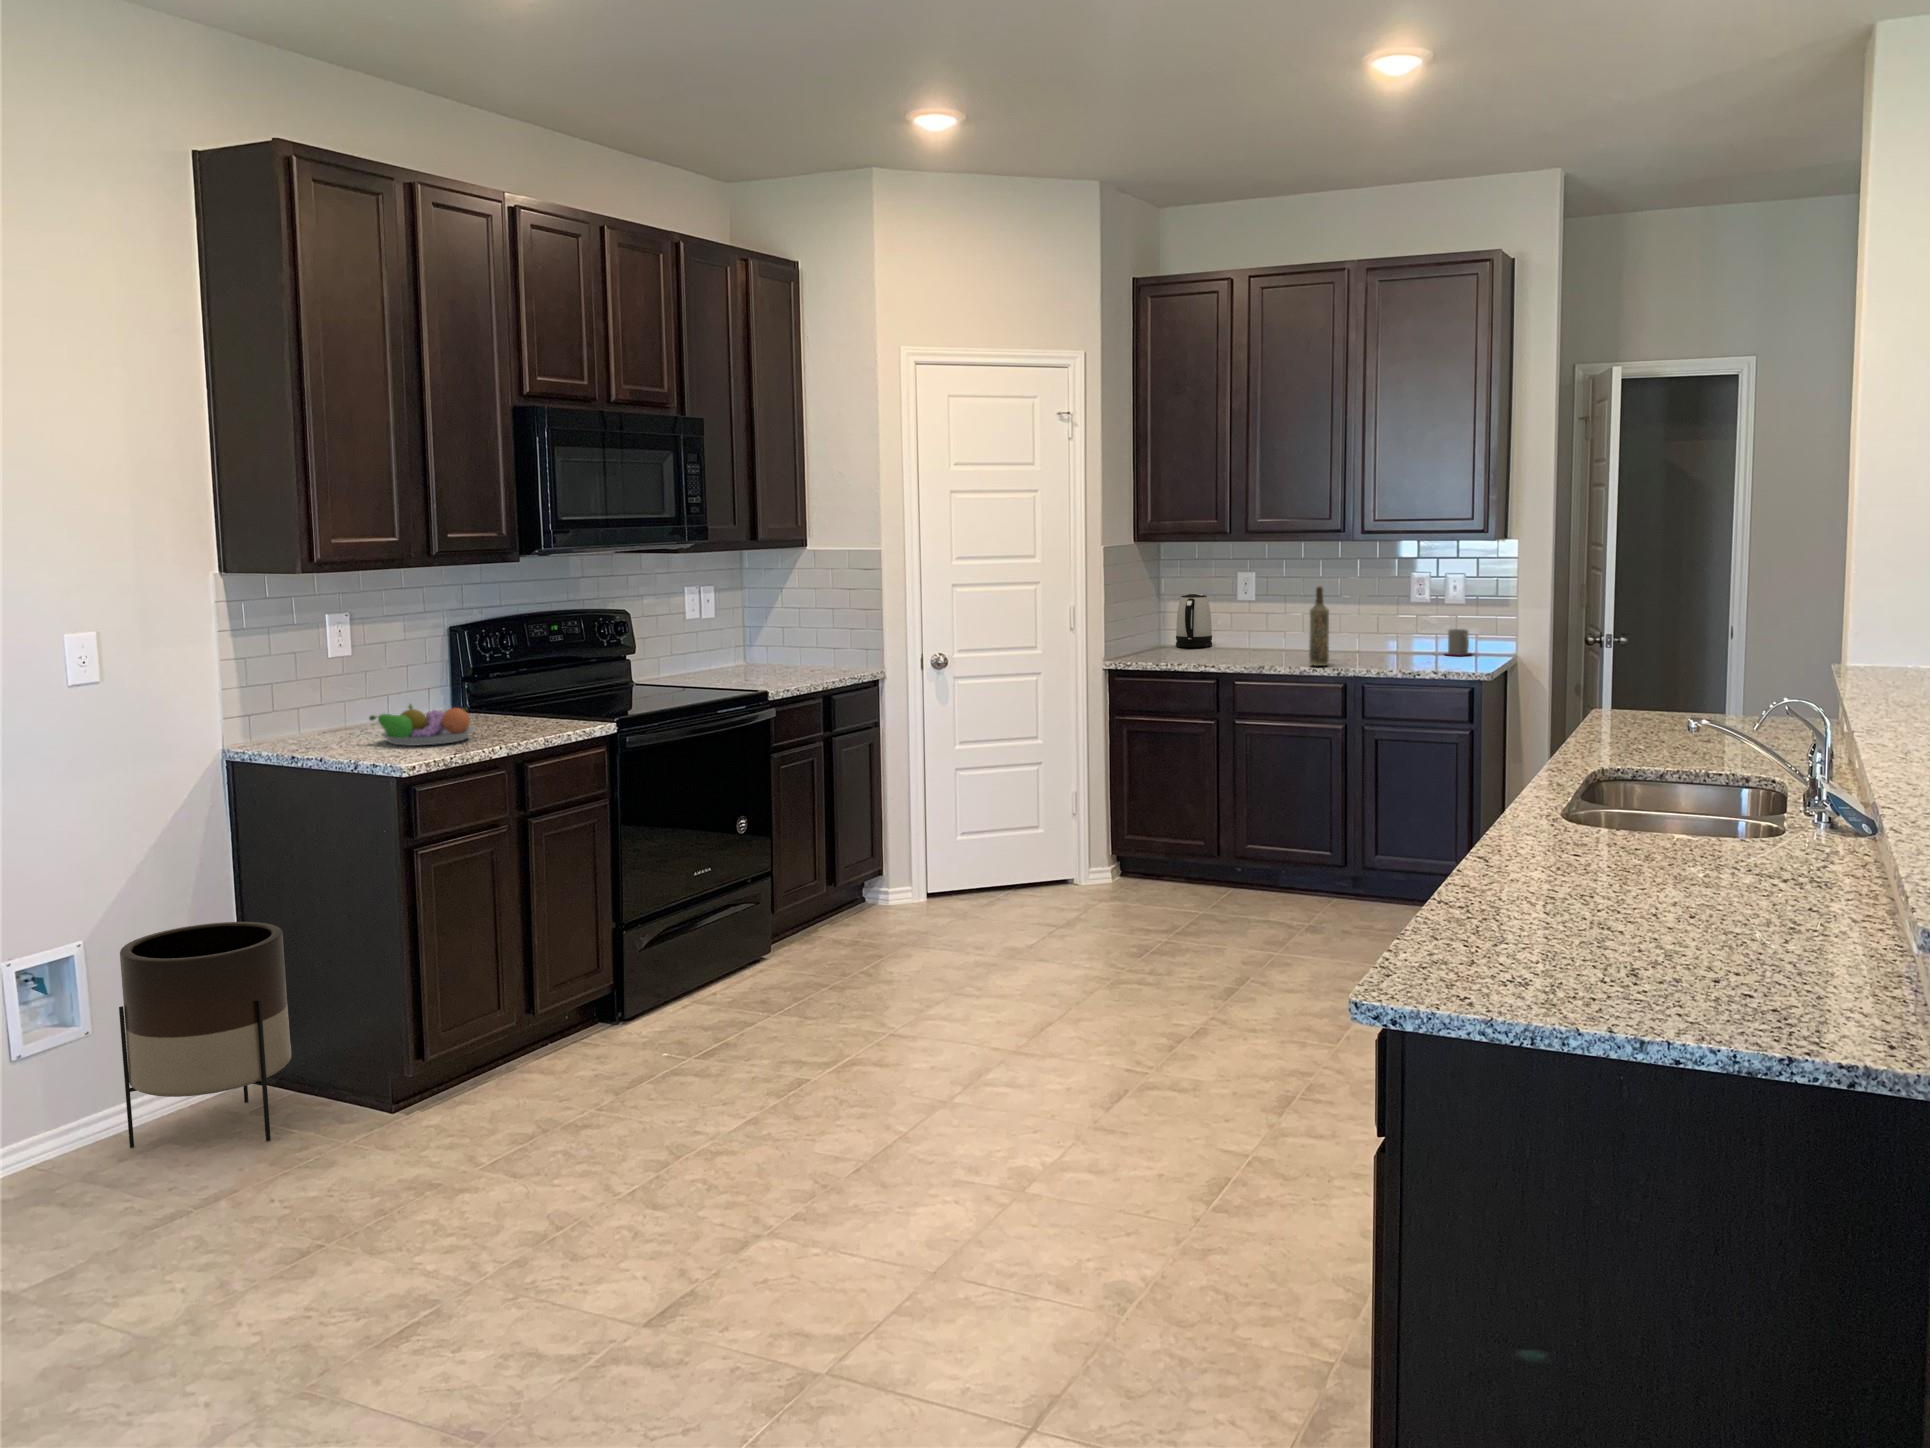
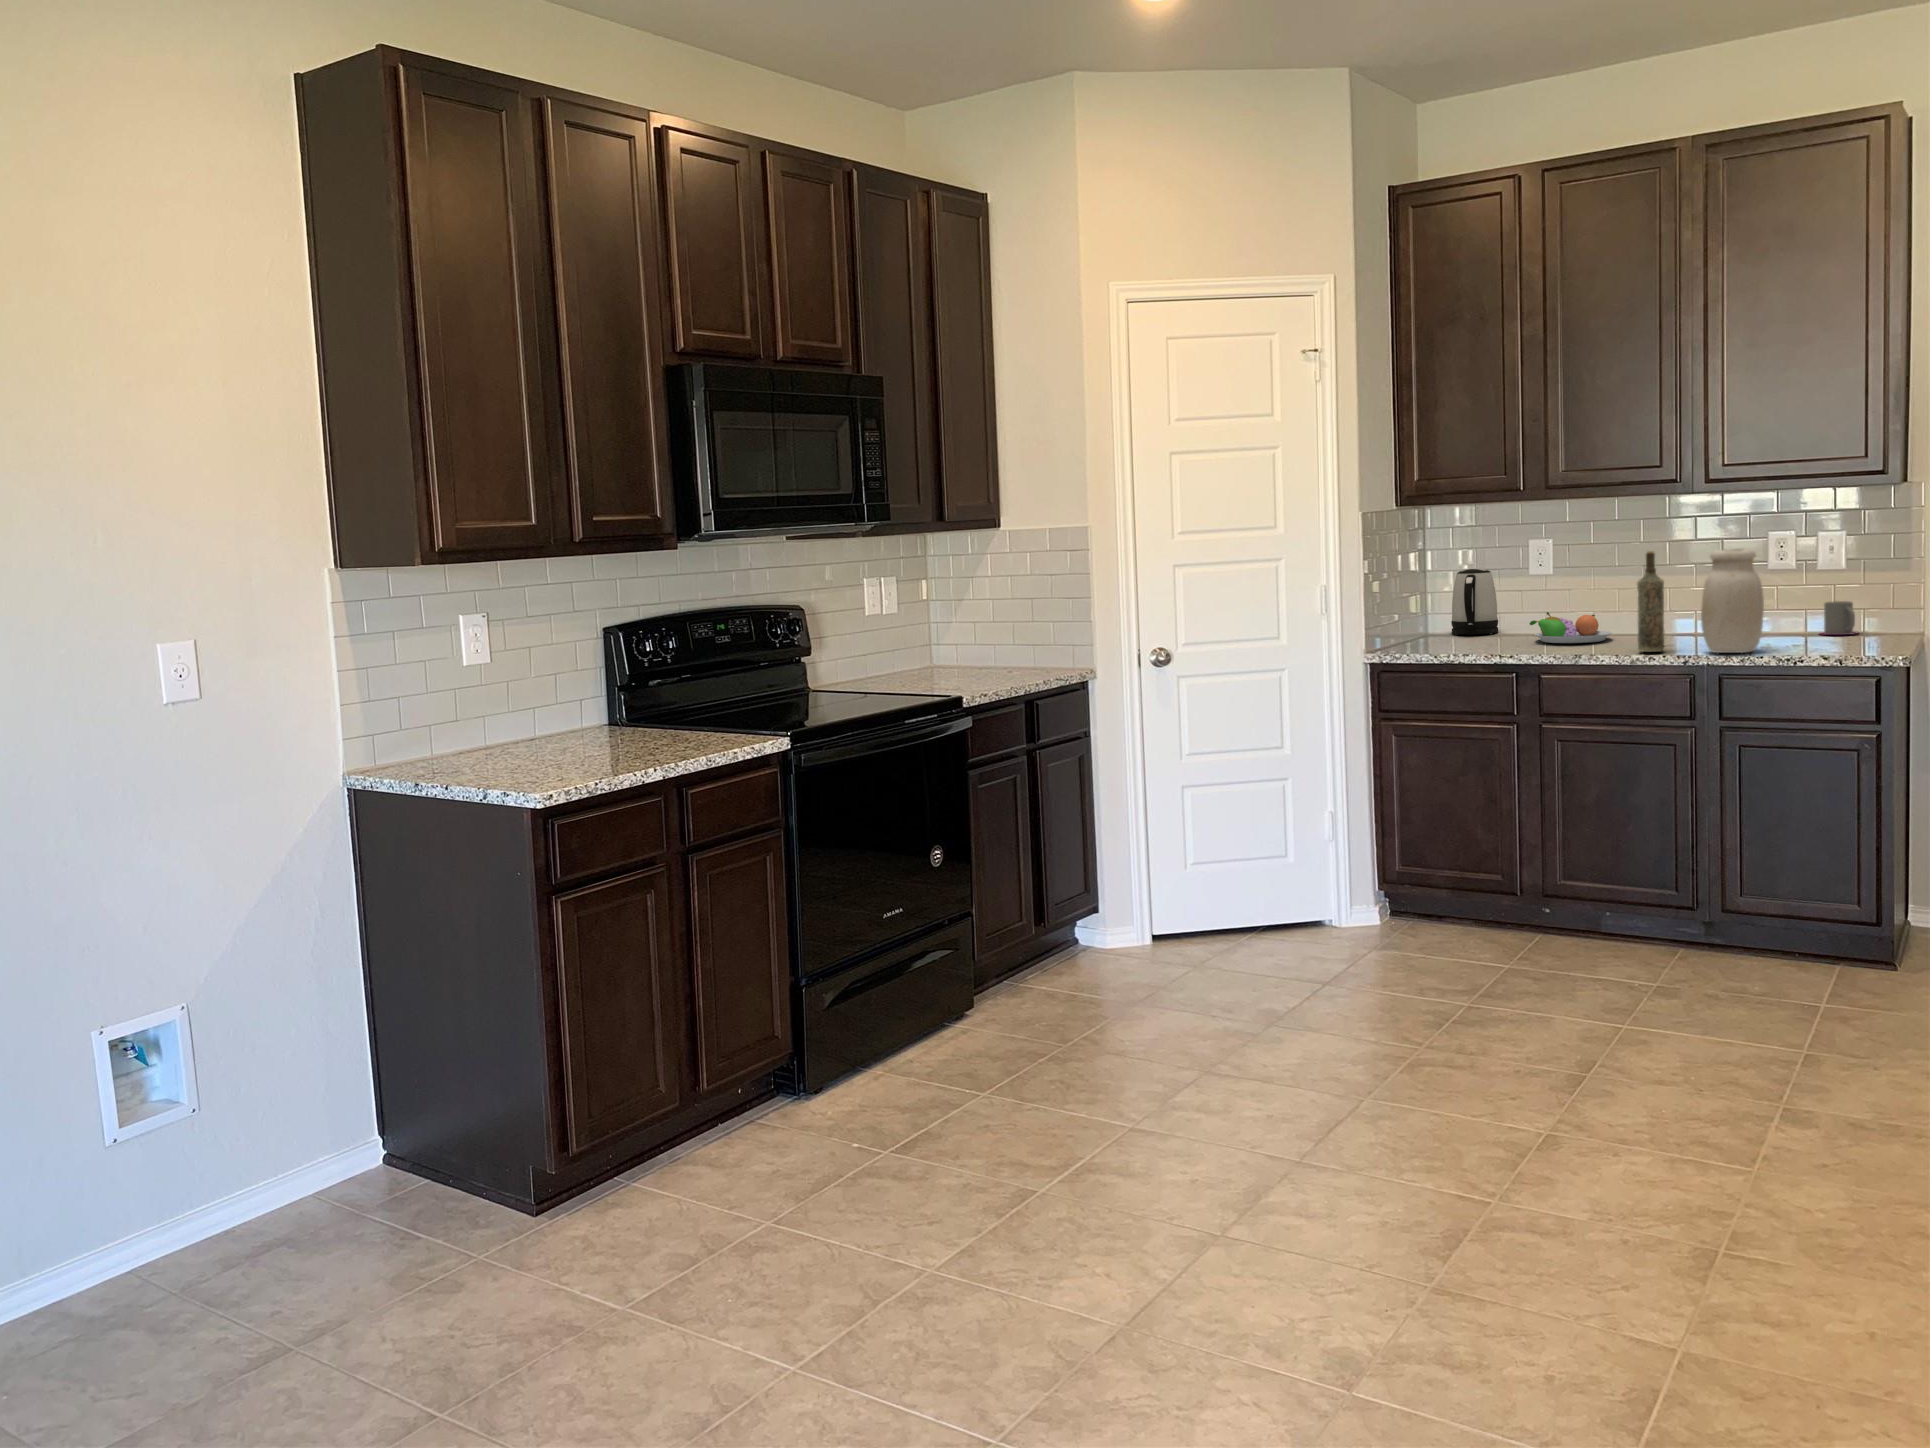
jar: none [1355,587,1400,668] -> present [1701,548,1764,653]
fruit bowl: present [369,704,475,746] -> present [1530,612,1612,643]
planter: present [119,922,291,1148] -> none [228,978,422,1246]

